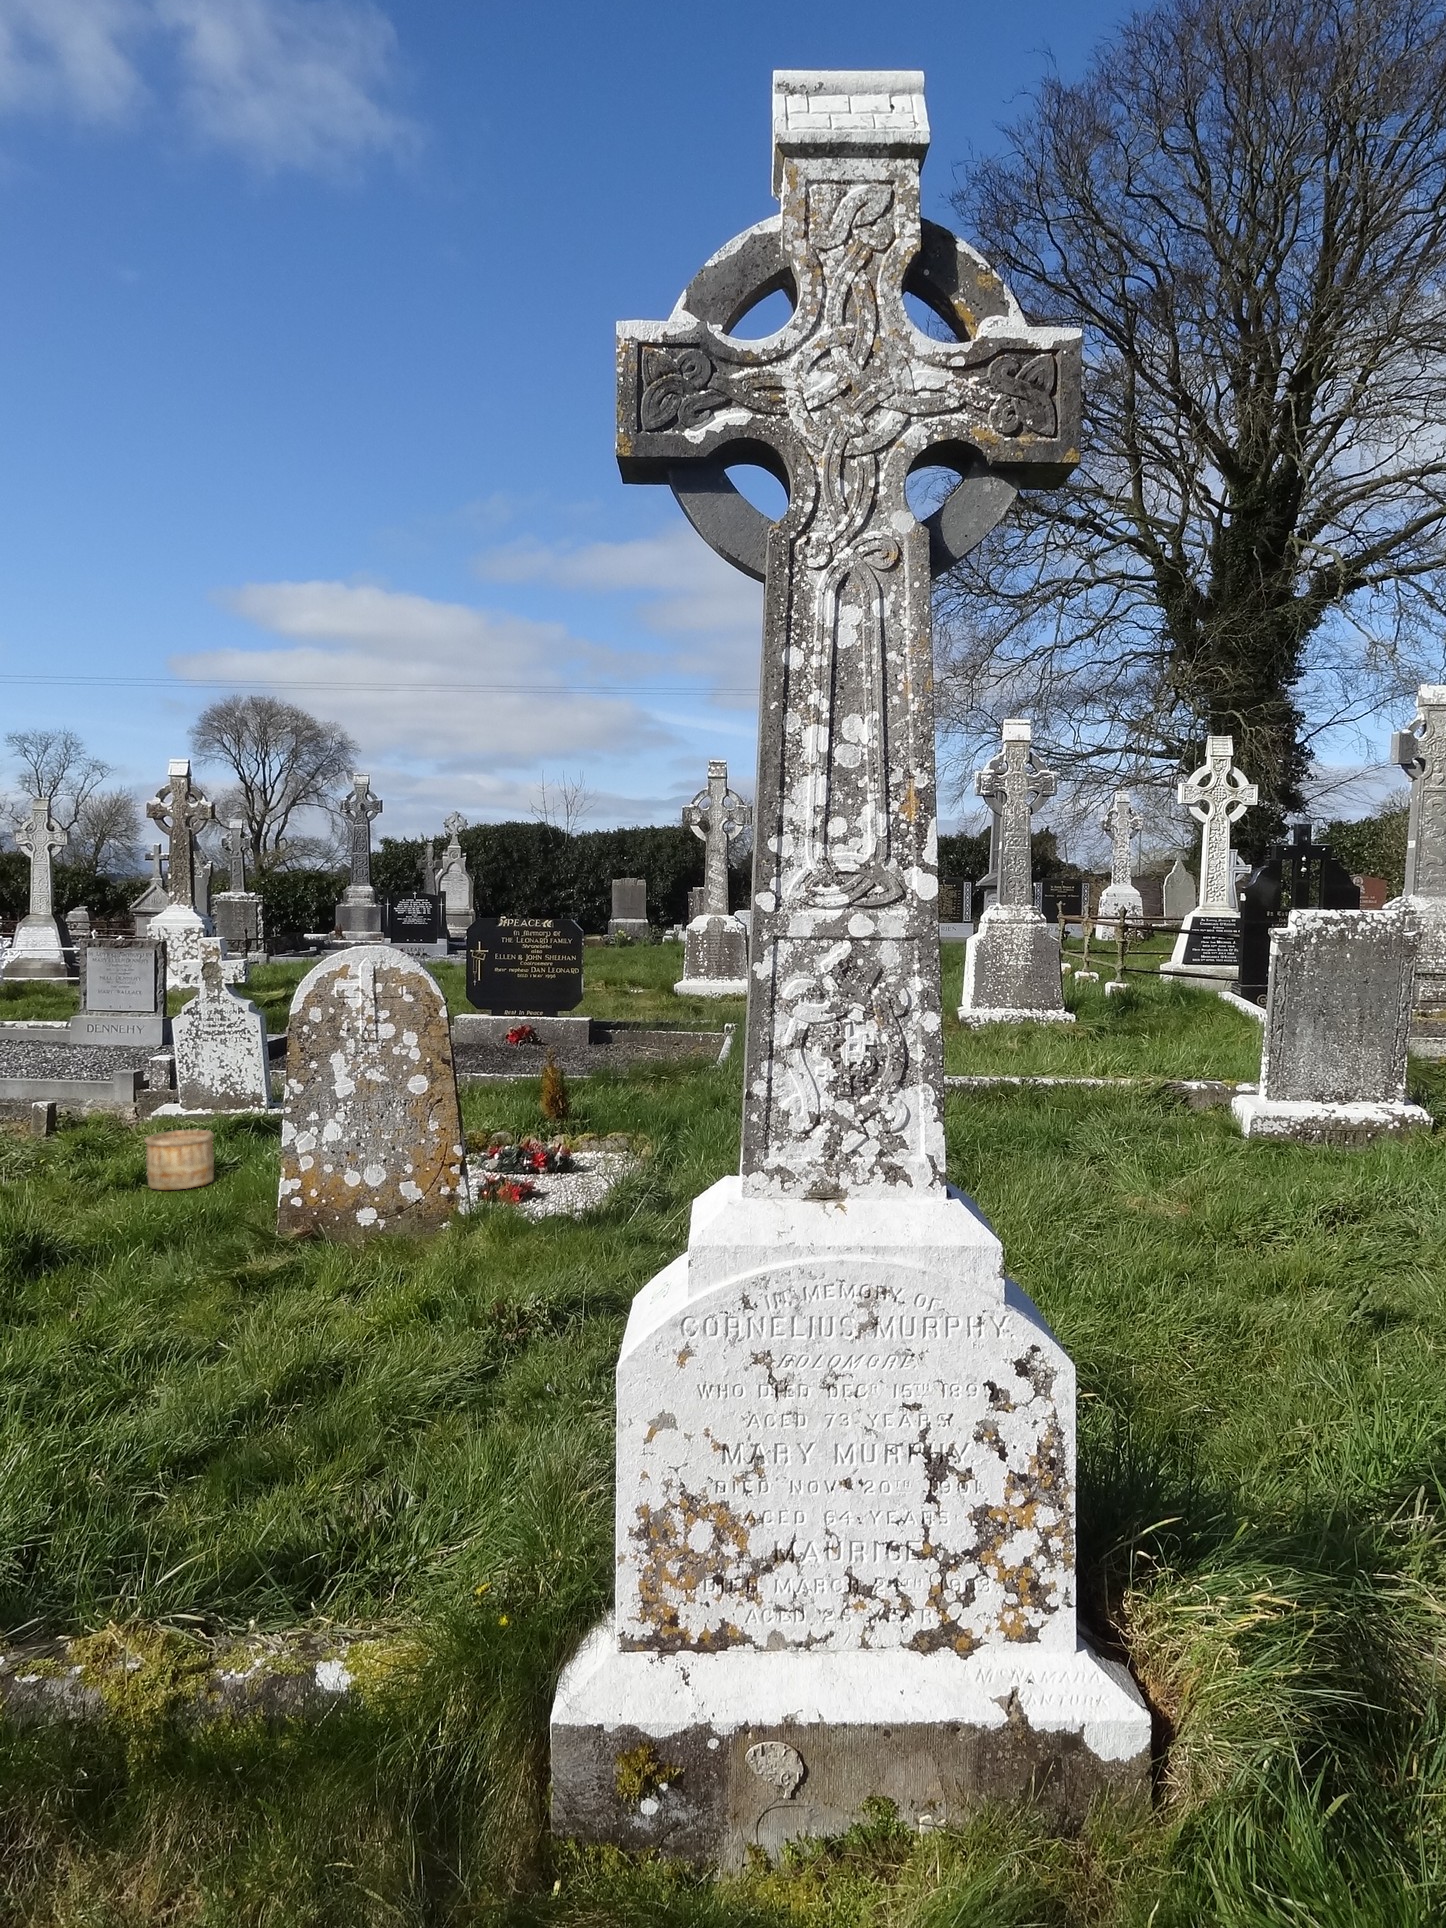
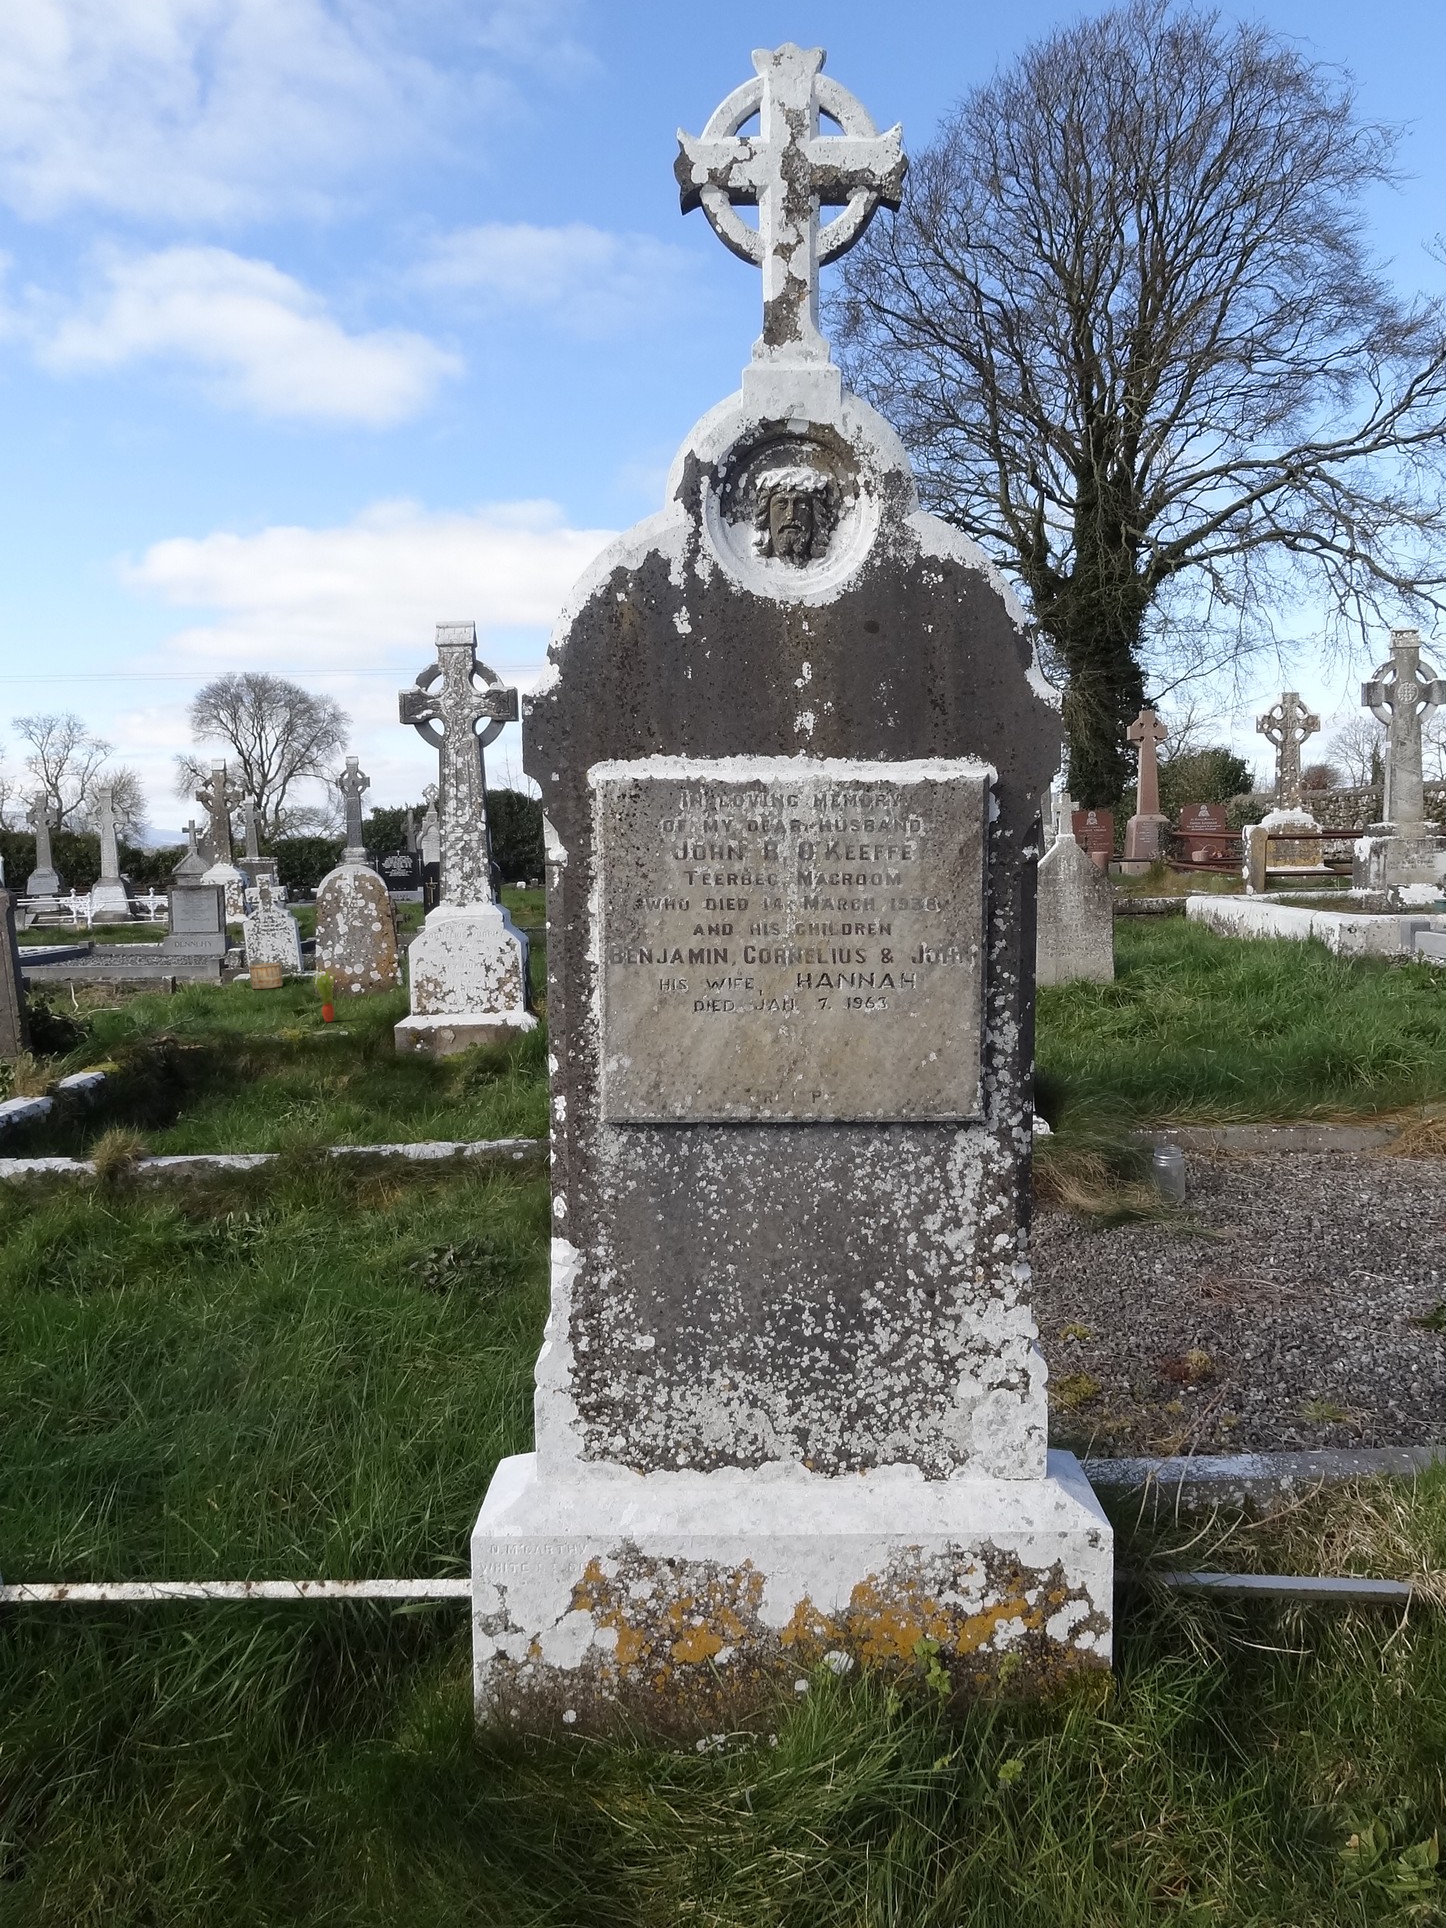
potted plant: none [229,1326,314,1510] -> present [313,970,336,1022]

